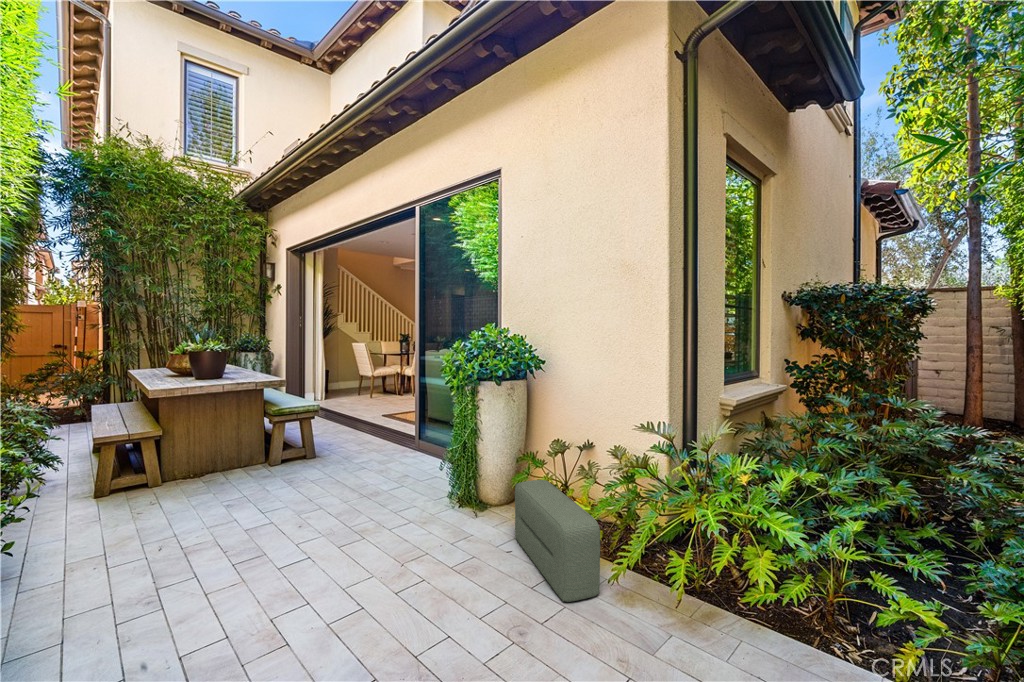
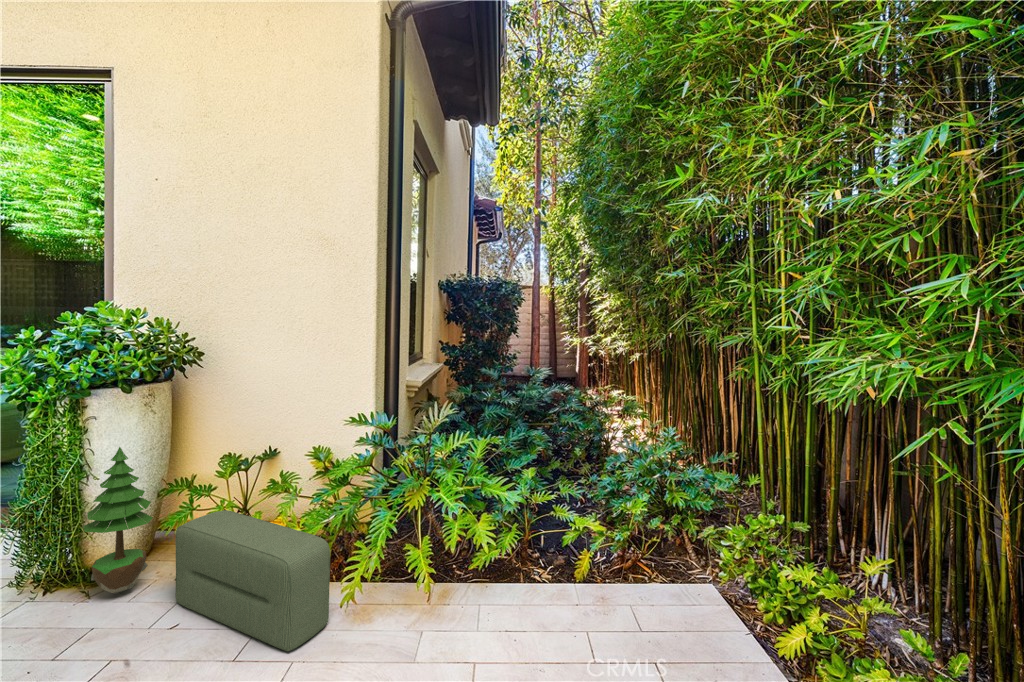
potted tree: none [474,422,509,520] -> present [83,447,153,593]

